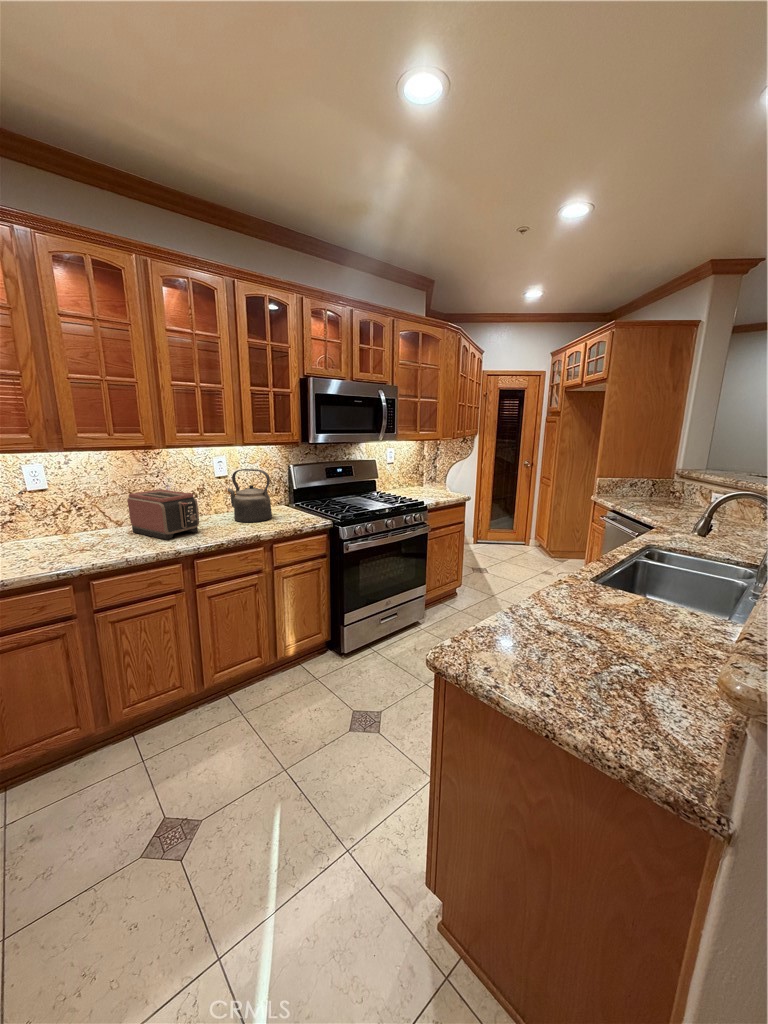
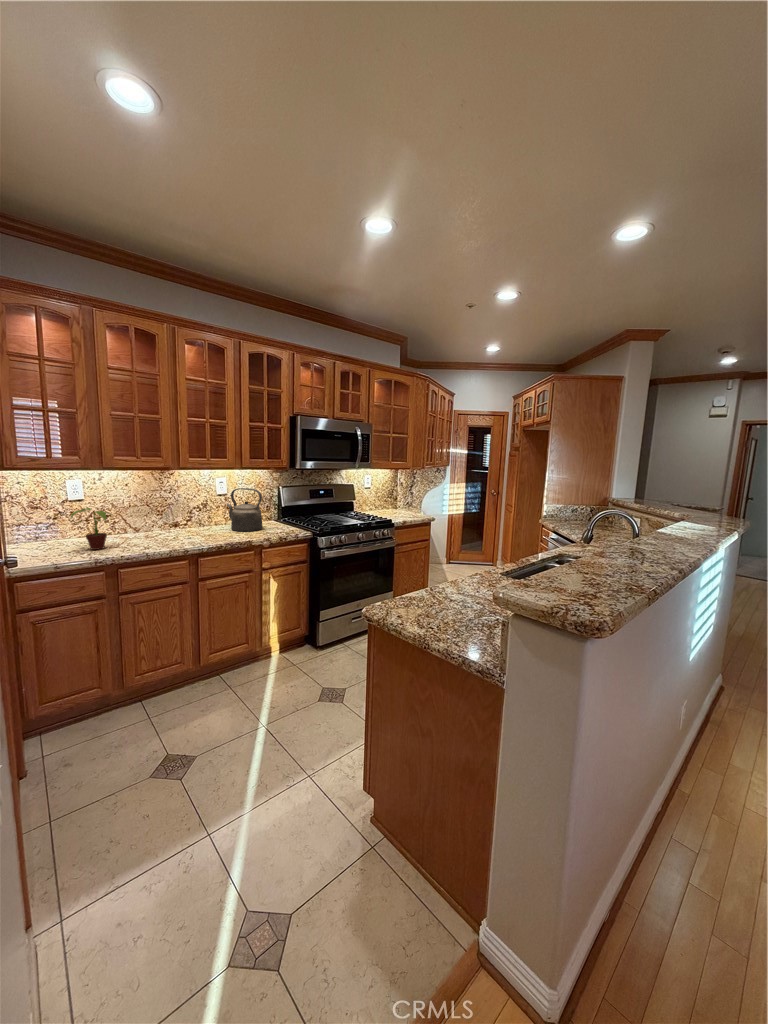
toaster: present [127,489,199,540] -> none [146,503,203,542]
potted plant: none [23,501,83,555] -> present [71,508,109,550]

